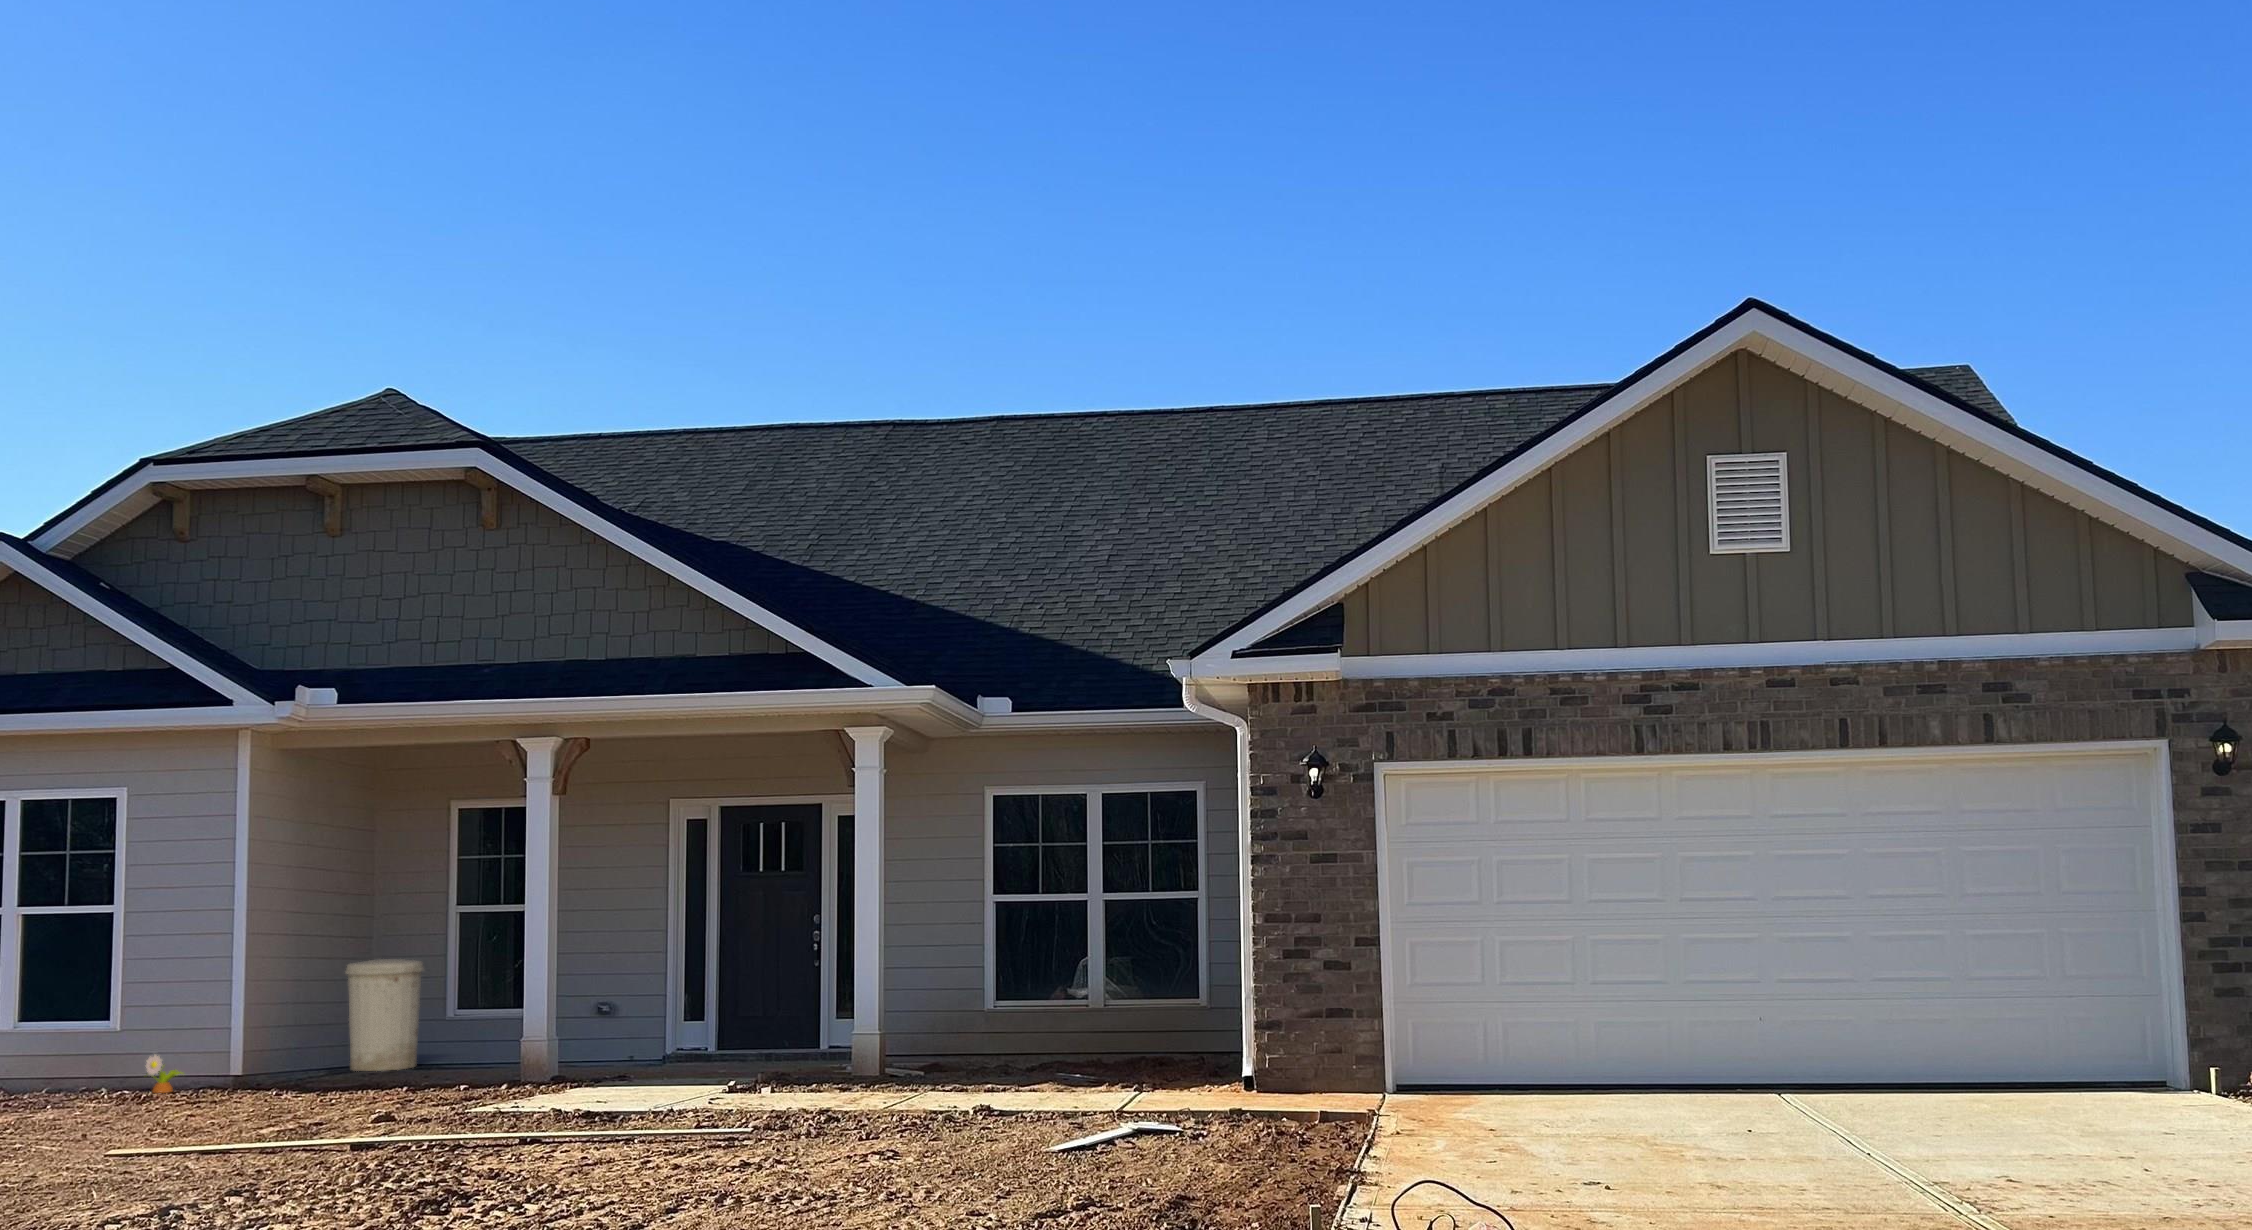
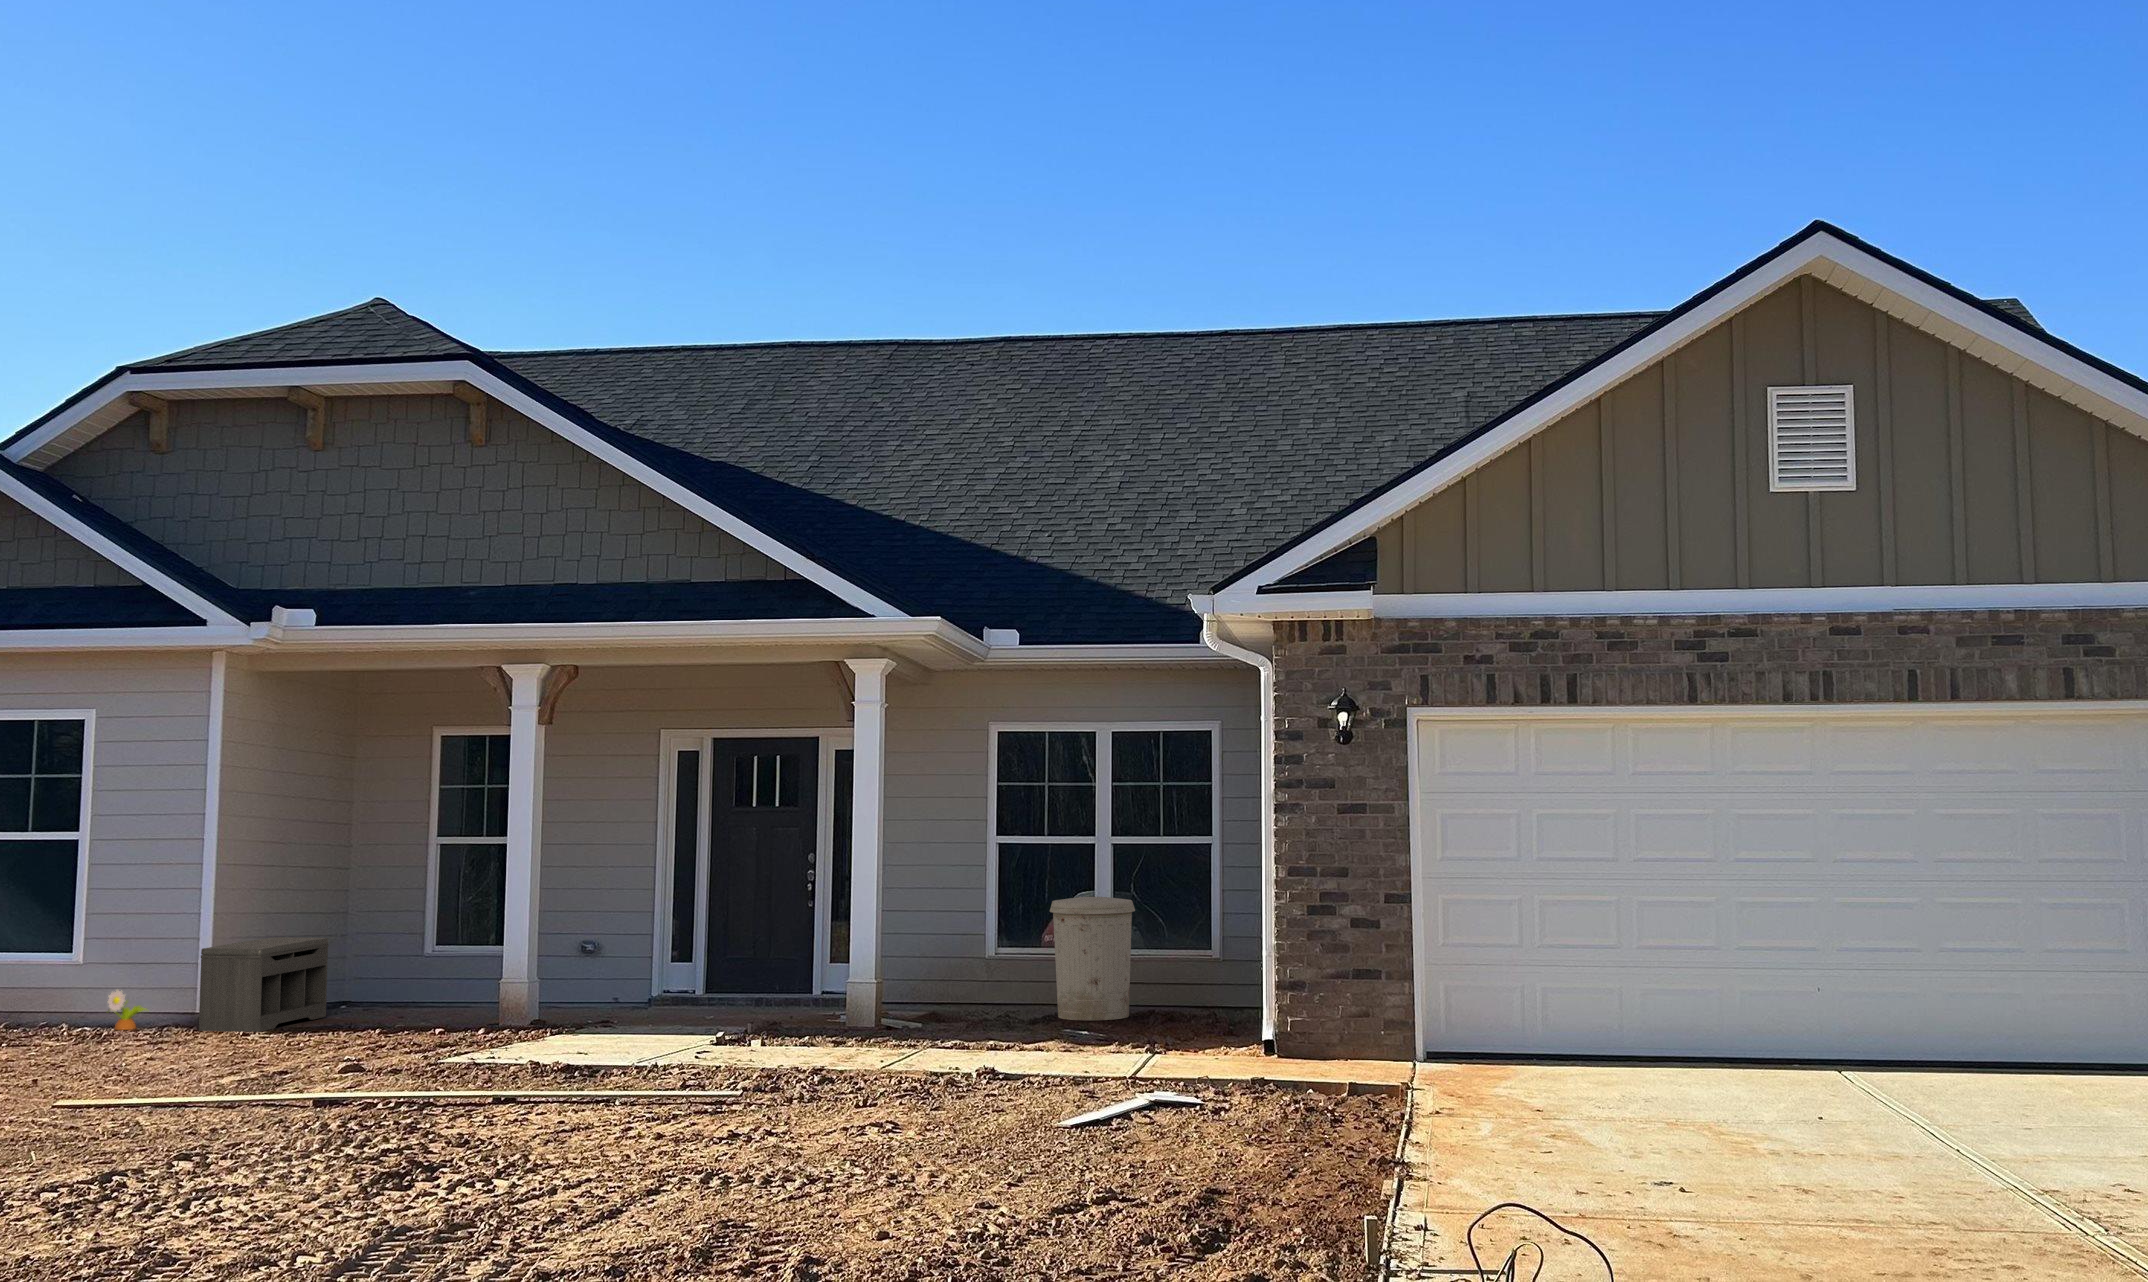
trash can: present [345,959,424,1071] -> present [1050,897,1135,1020]
bench: none [233,1003,354,1093] -> present [199,937,328,1032]

